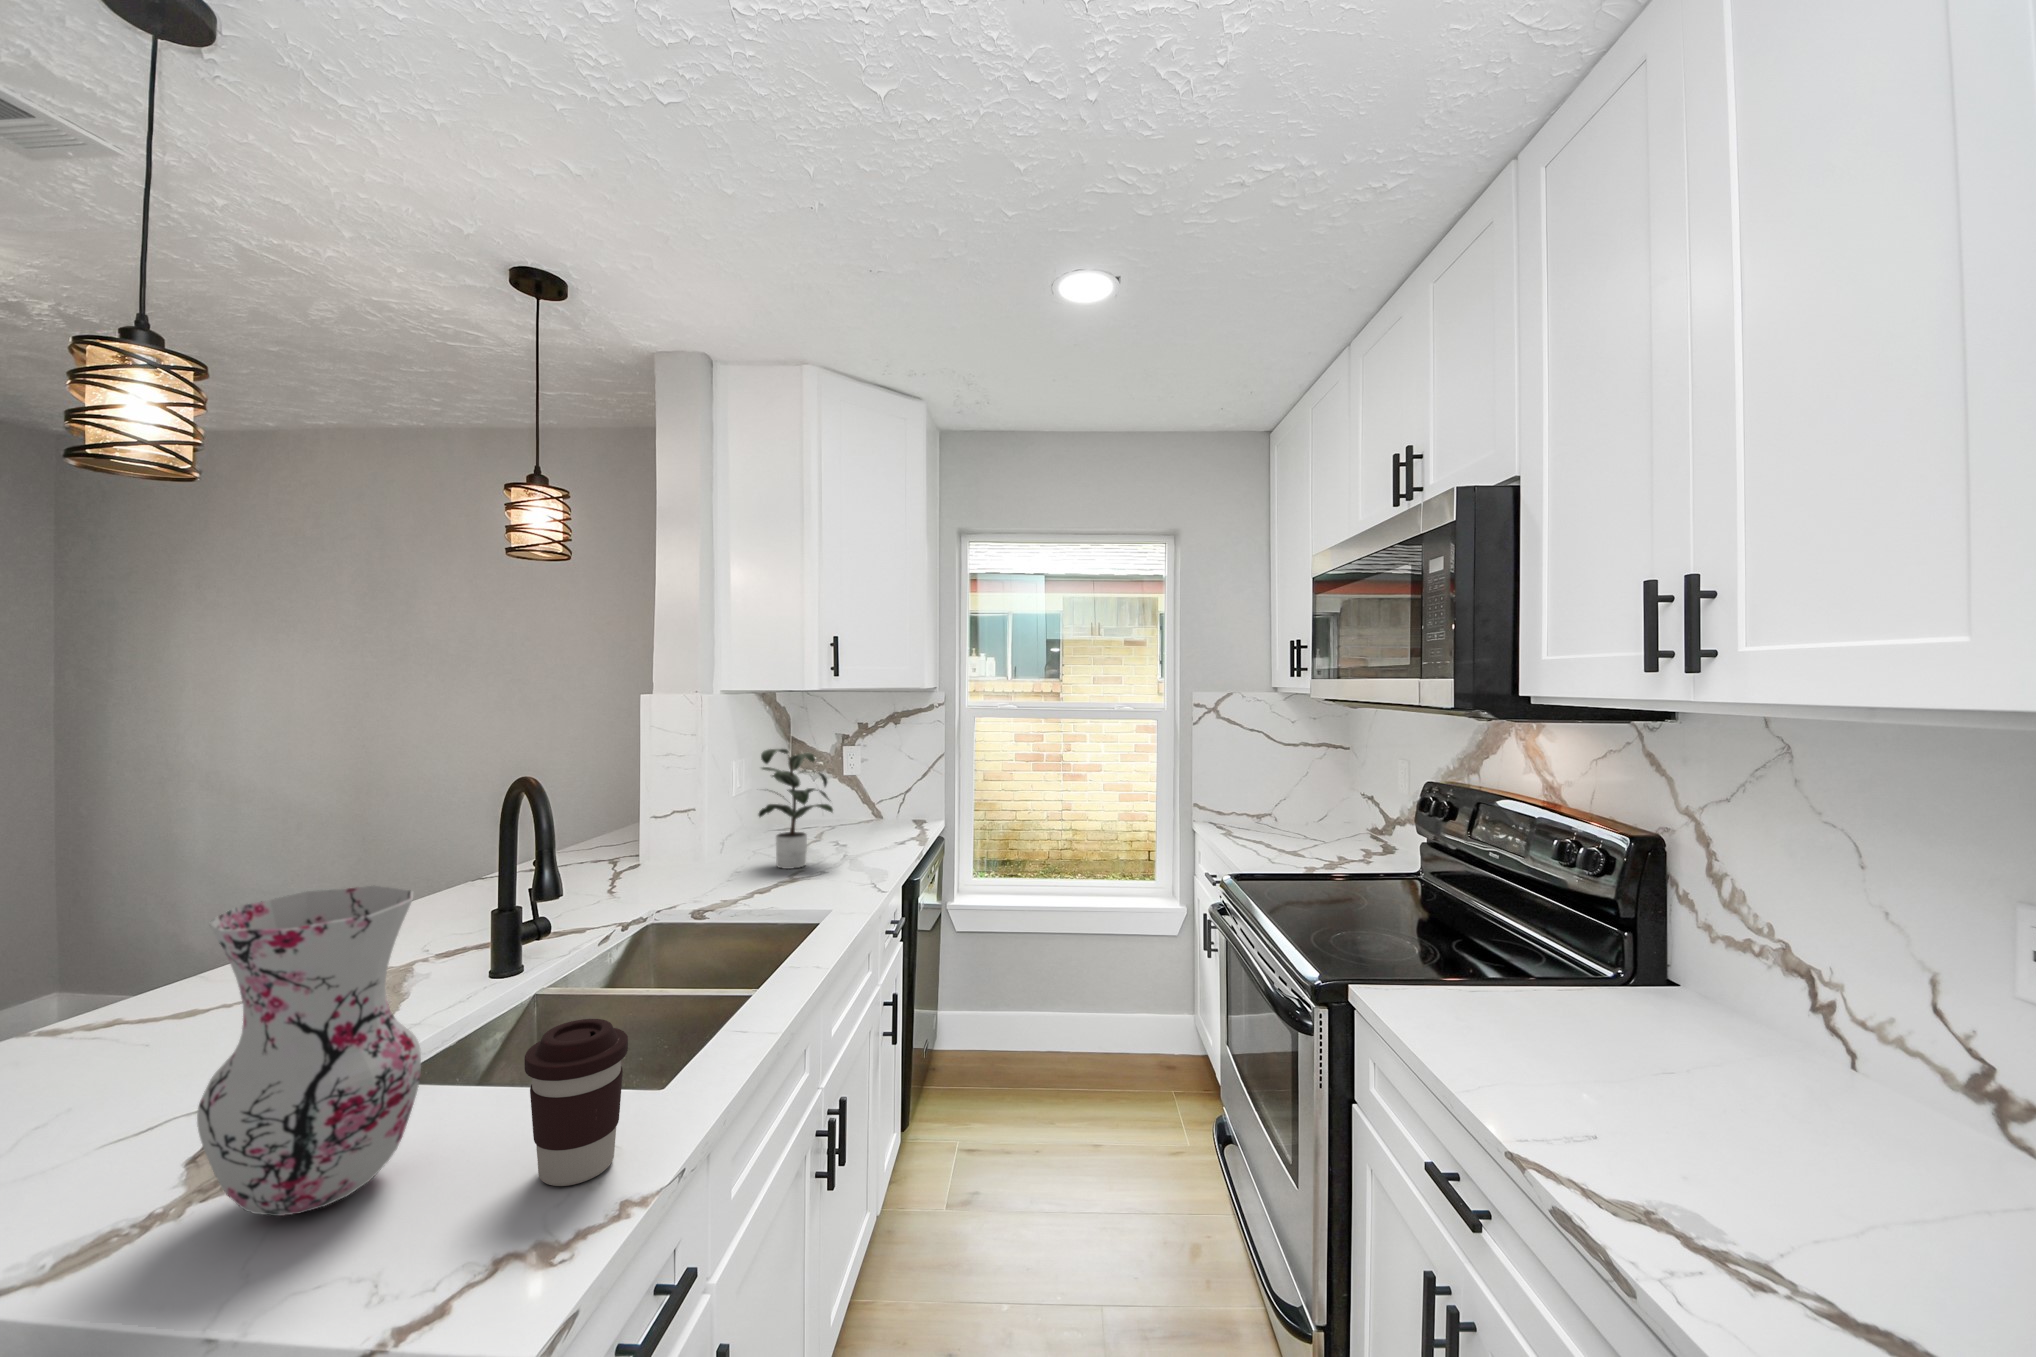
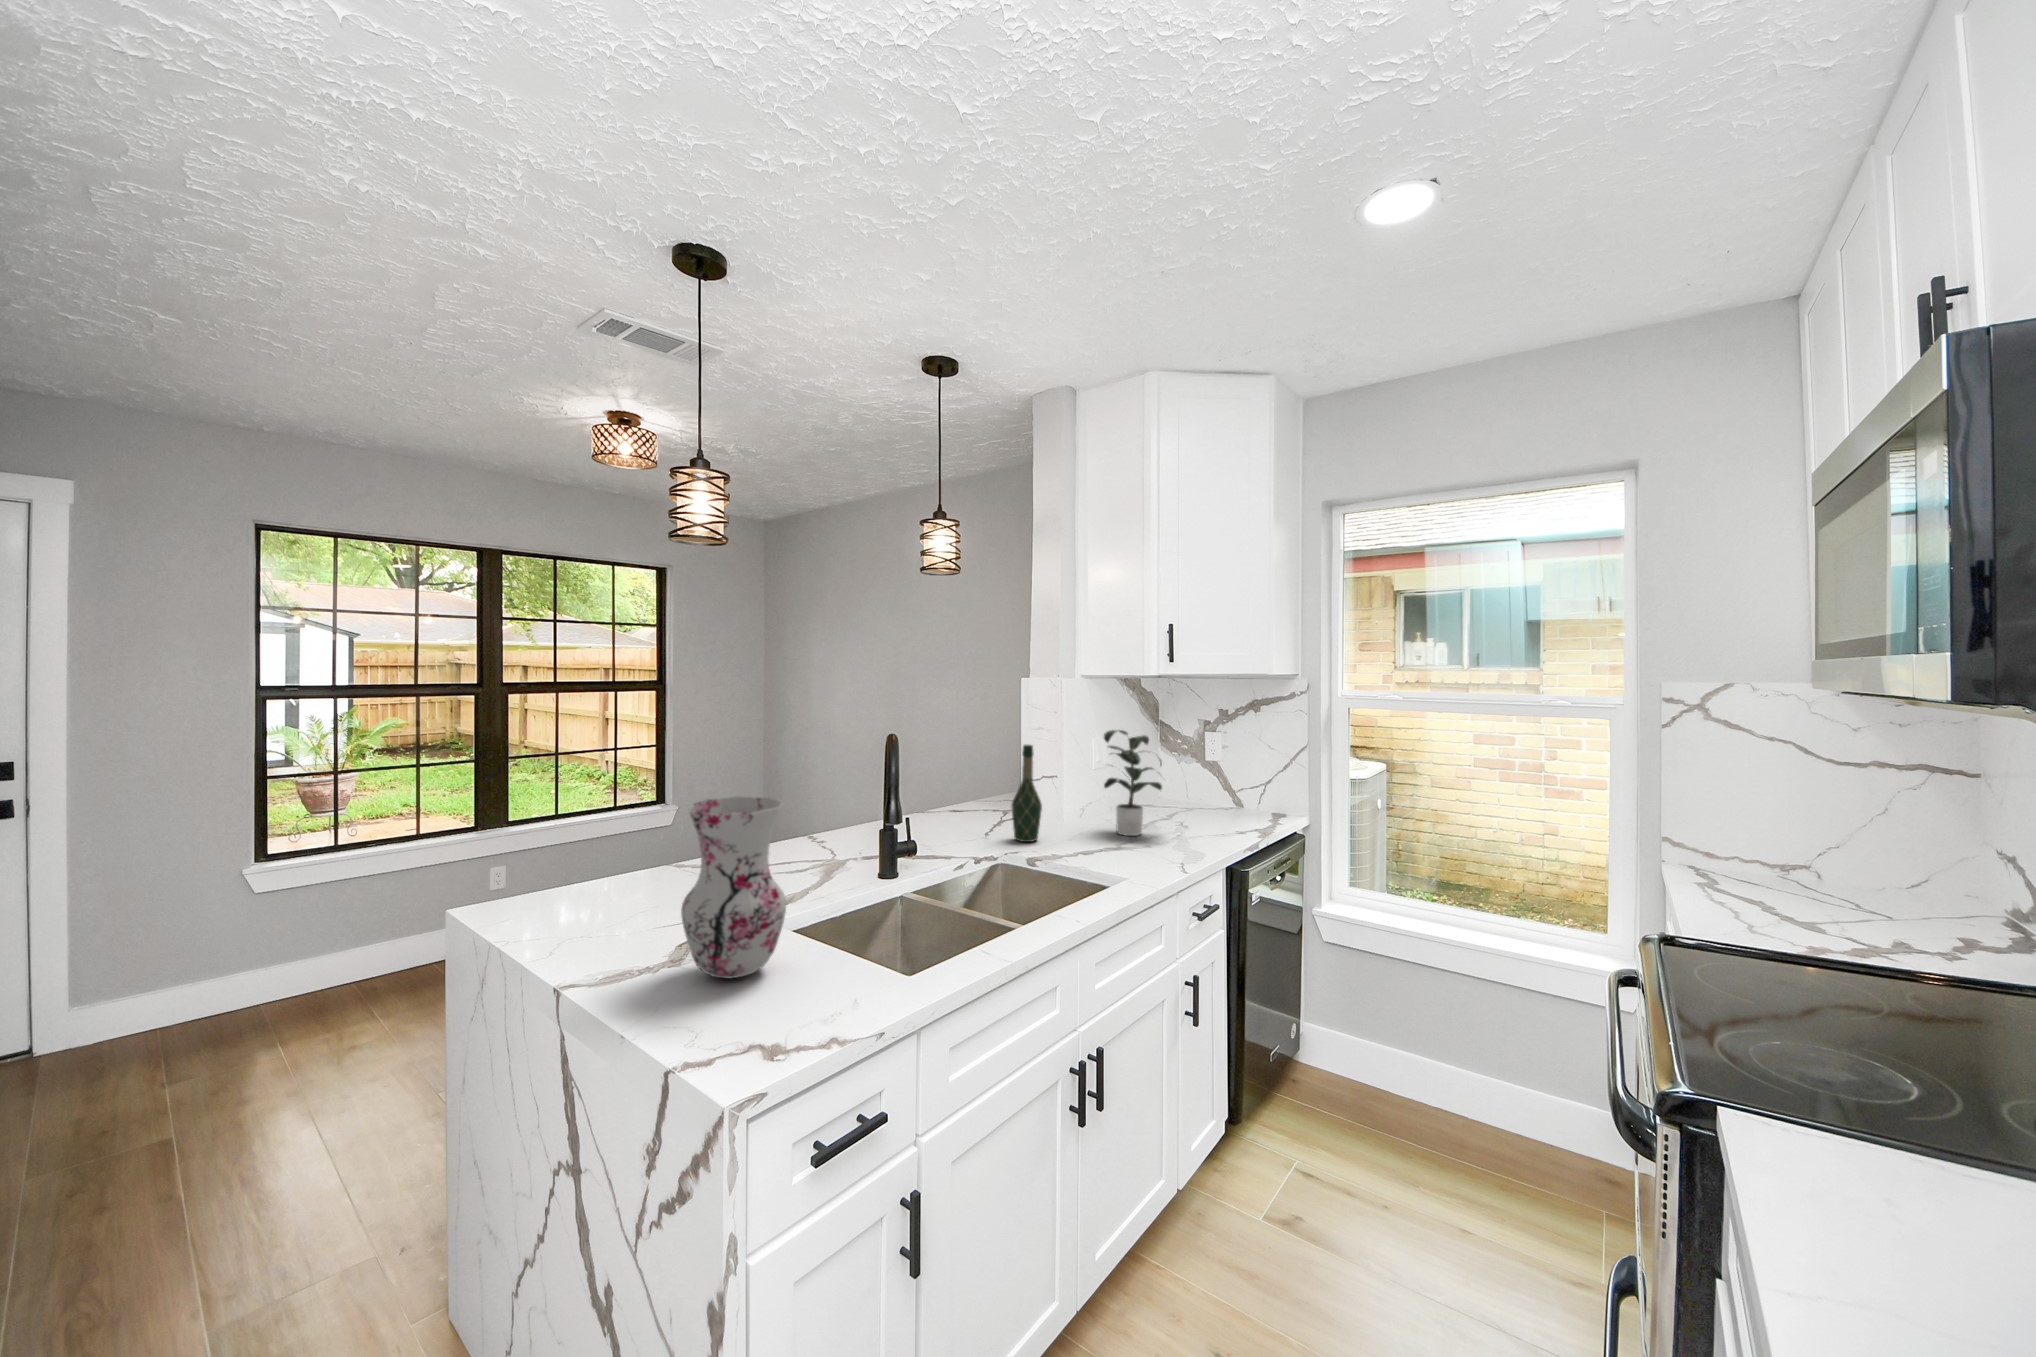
wine bottle: none [652,773,694,894] -> present [1012,745,1042,842]
coffee cup: present [524,1019,628,1186] -> none [825,901,886,1003]

